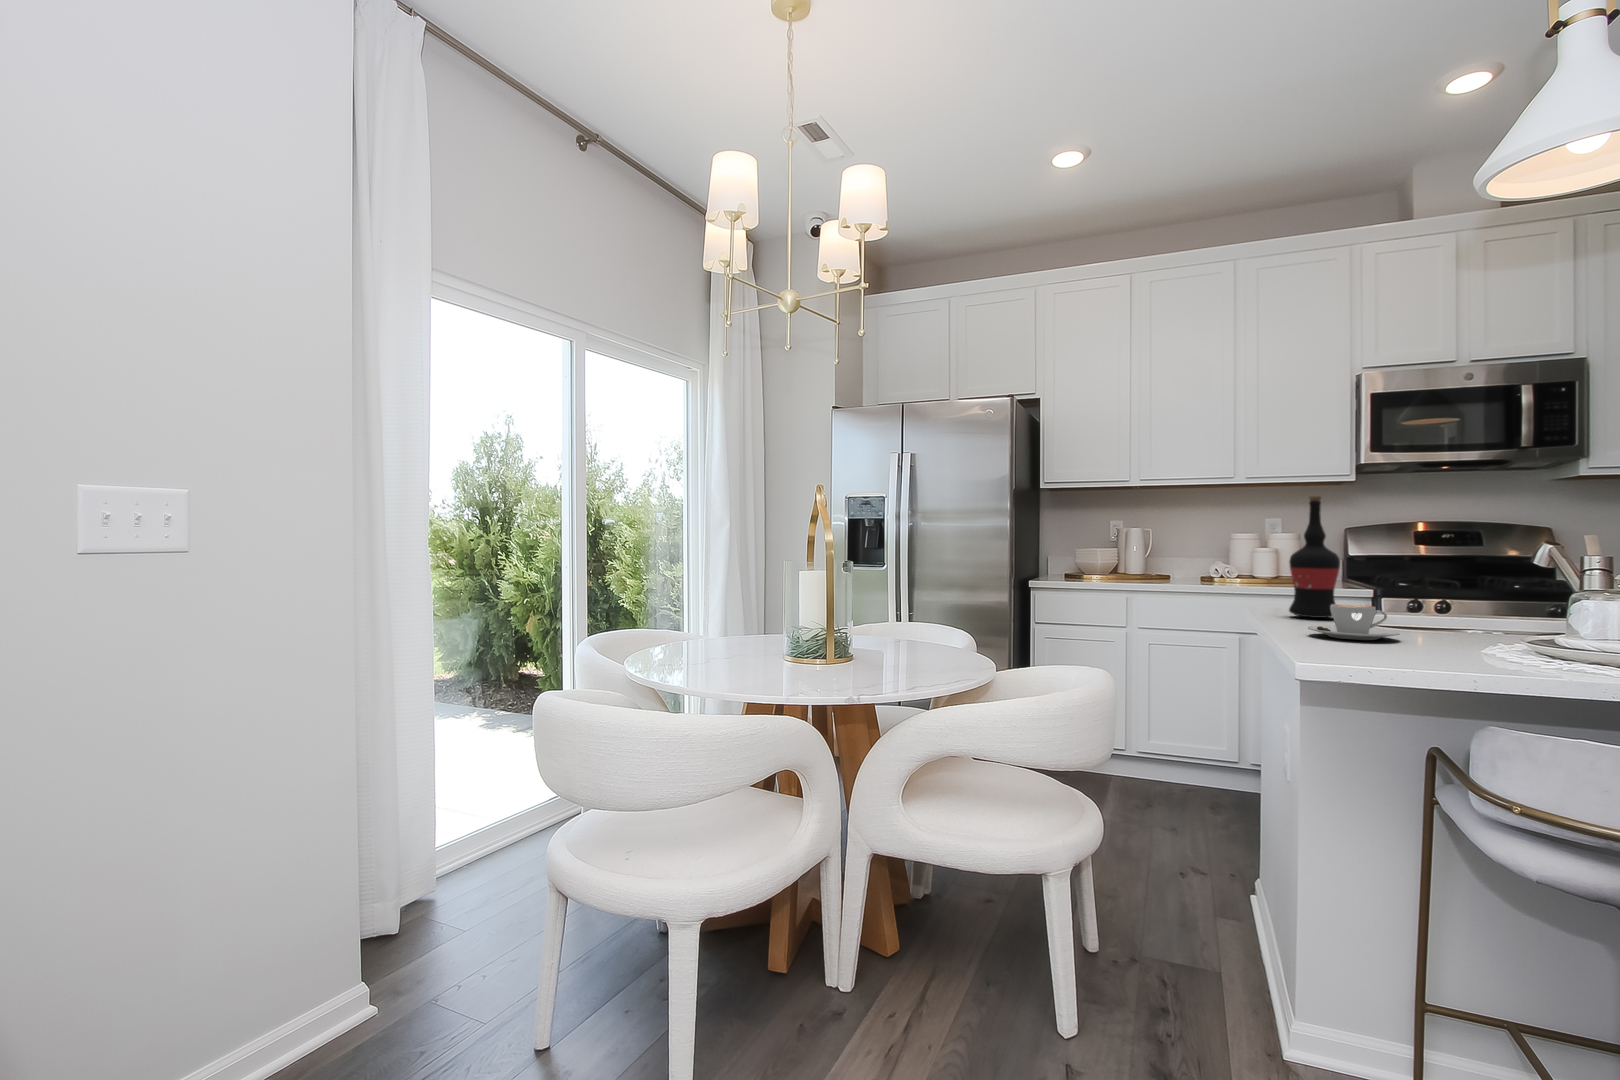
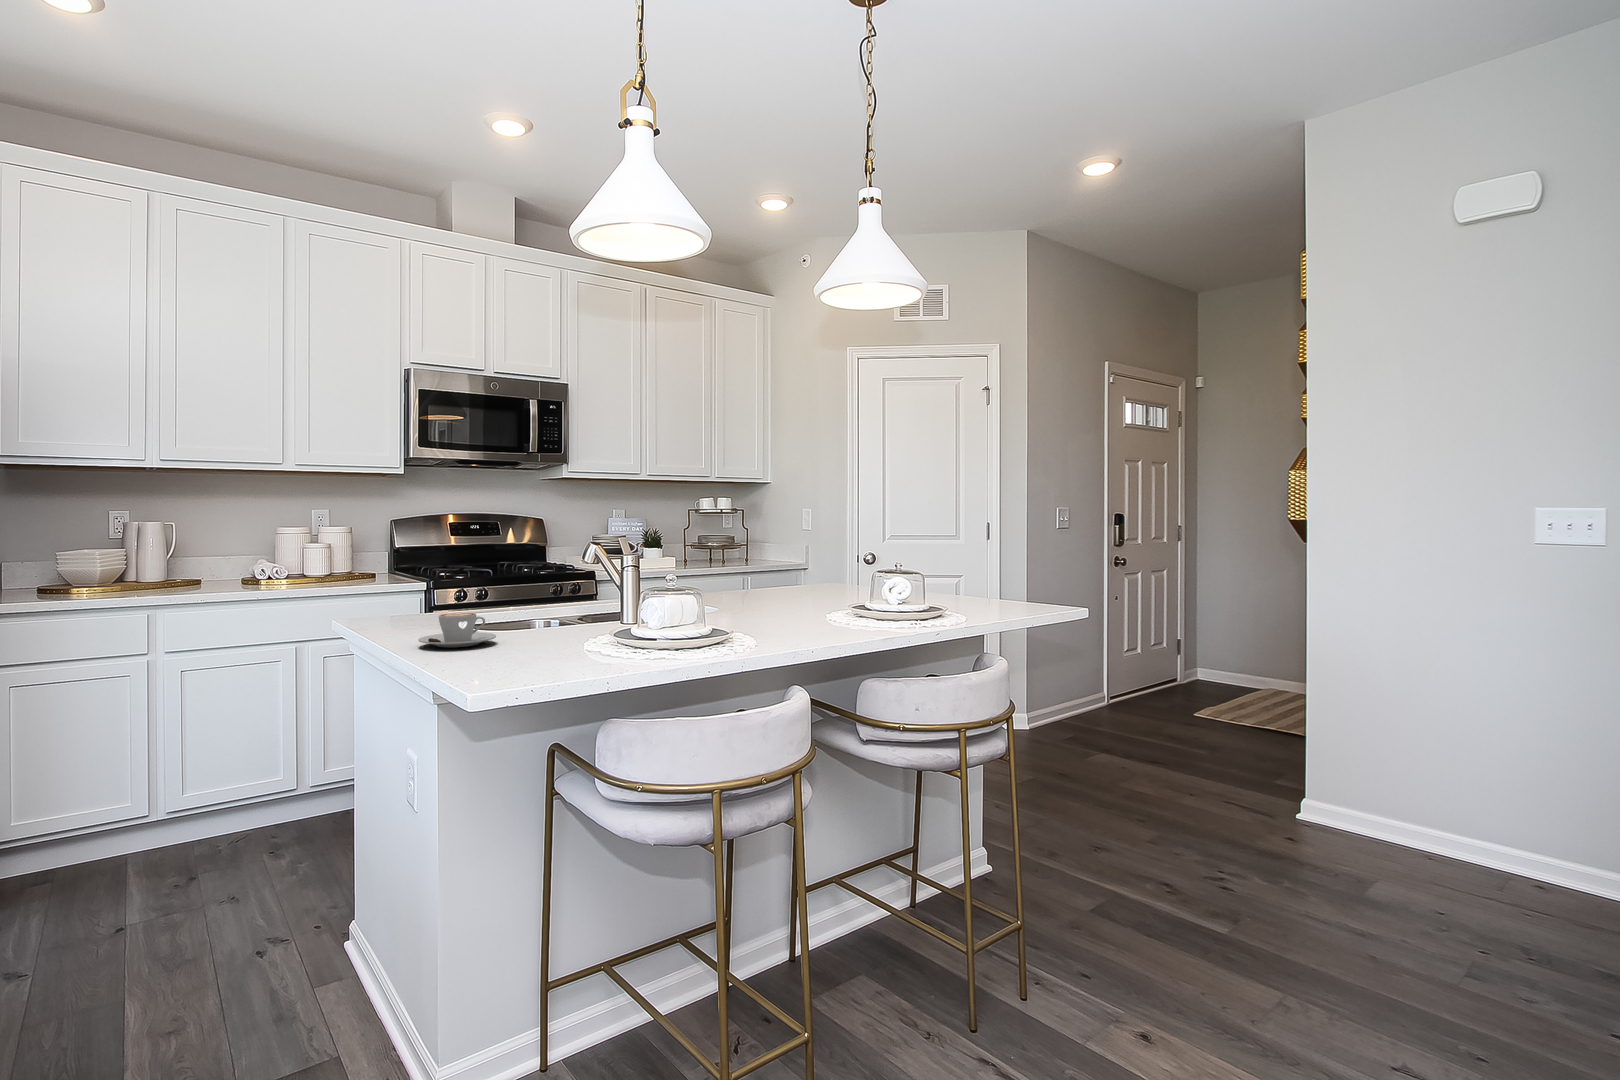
wine bottle: present [1289,495,1340,618] -> none [381,501,429,625]

